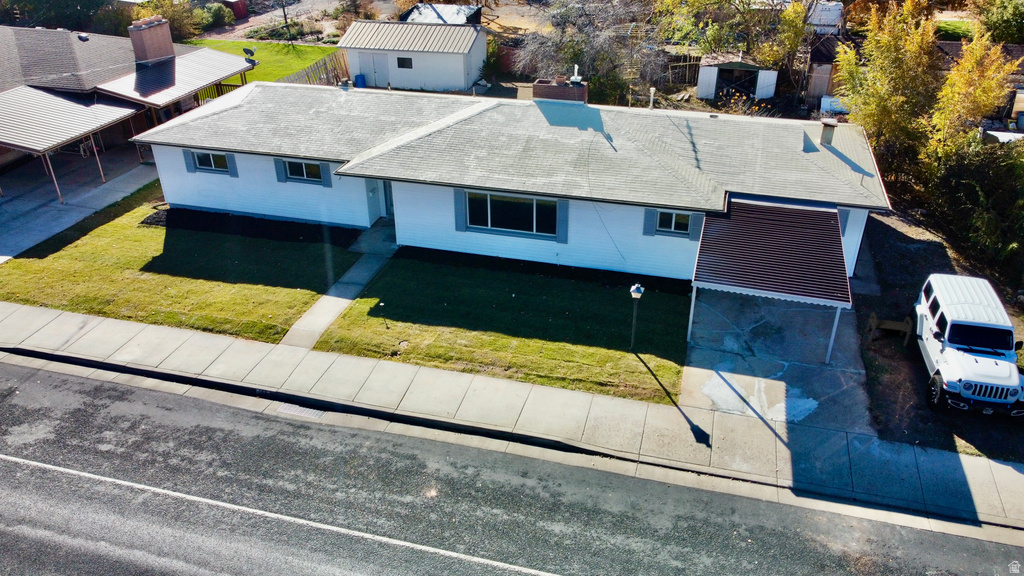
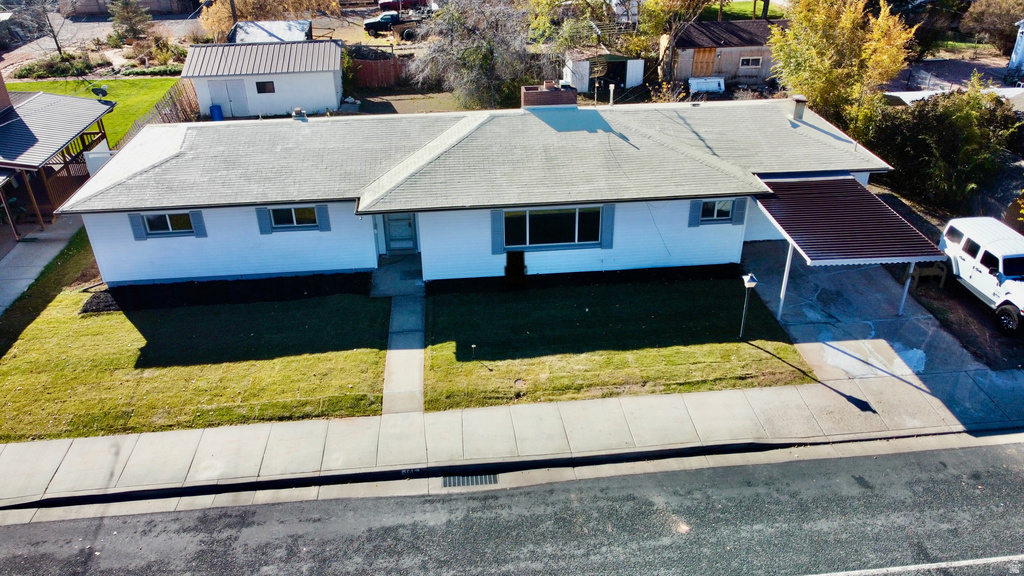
lounge chair: none [456,228,484,267] -> present [504,250,528,285]

